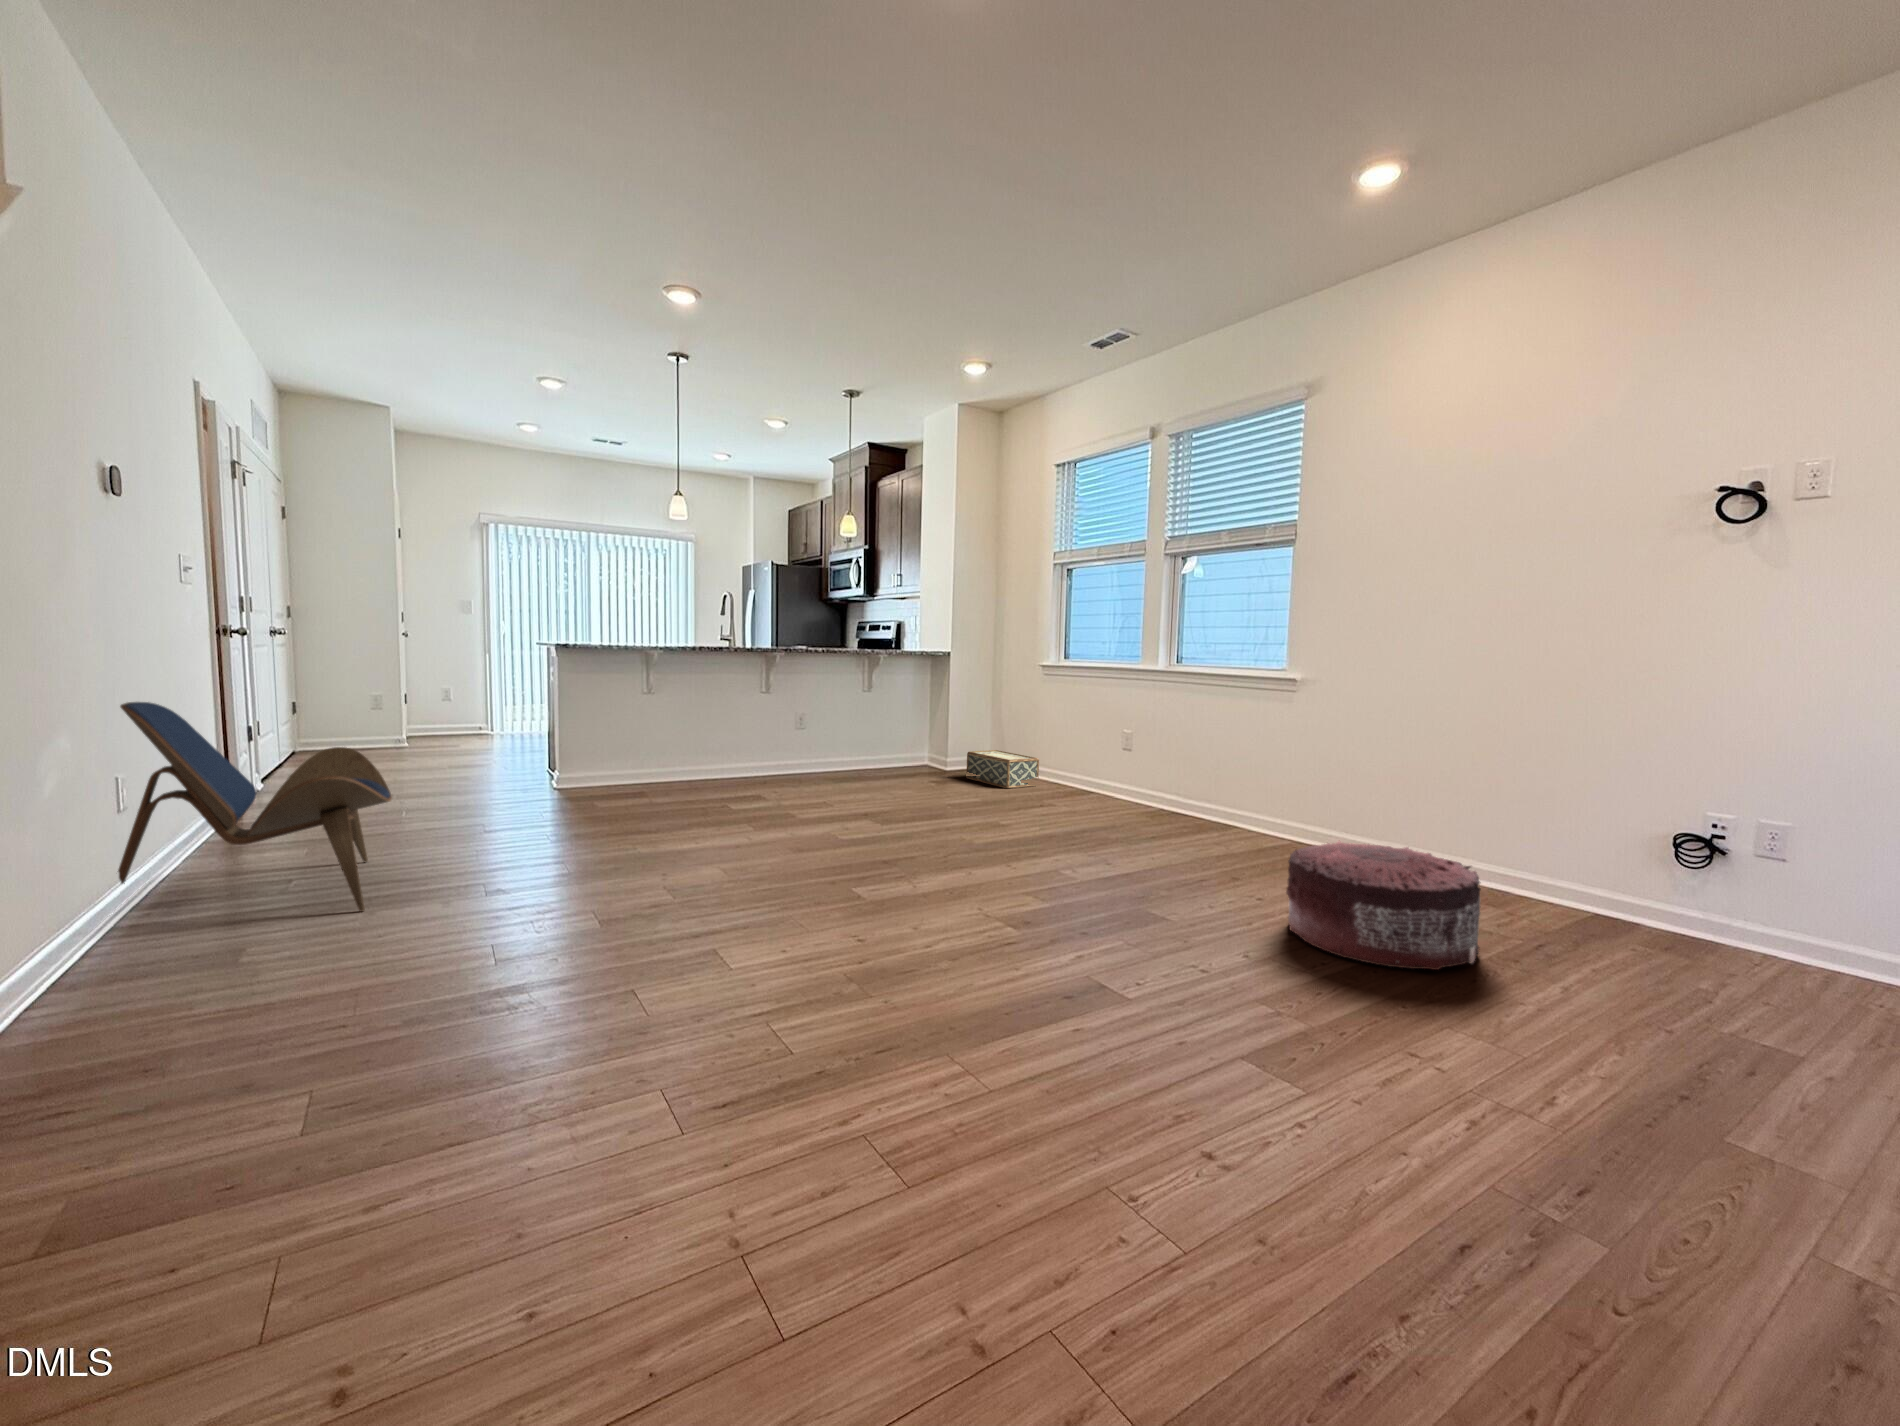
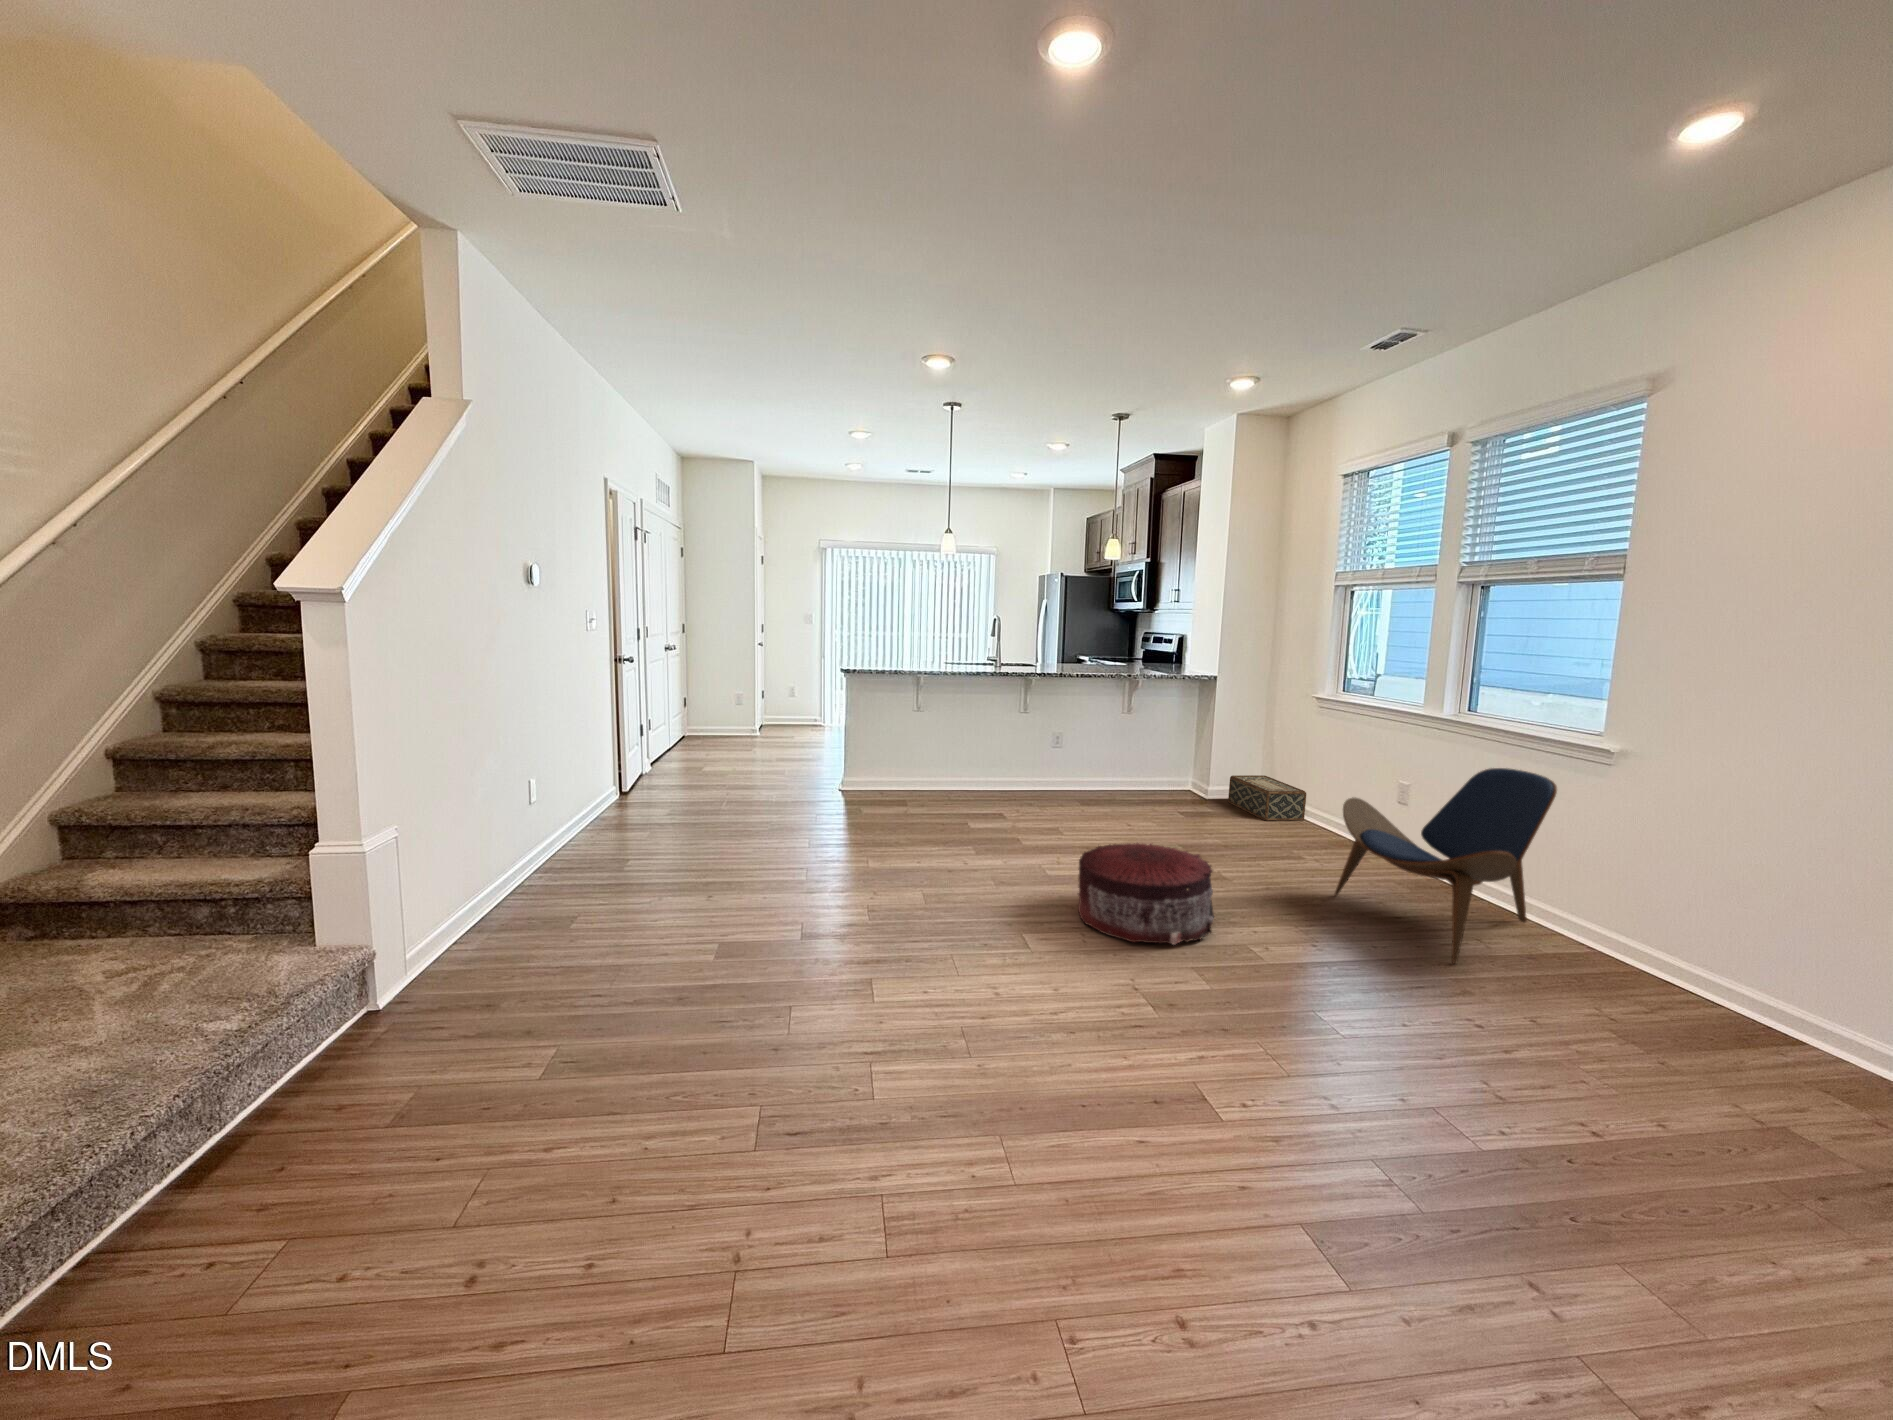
lounge chair: present [118,702,392,912] -> present [1334,768,1557,964]
pouf: present [1286,841,1481,970] -> present [1078,843,1214,945]

